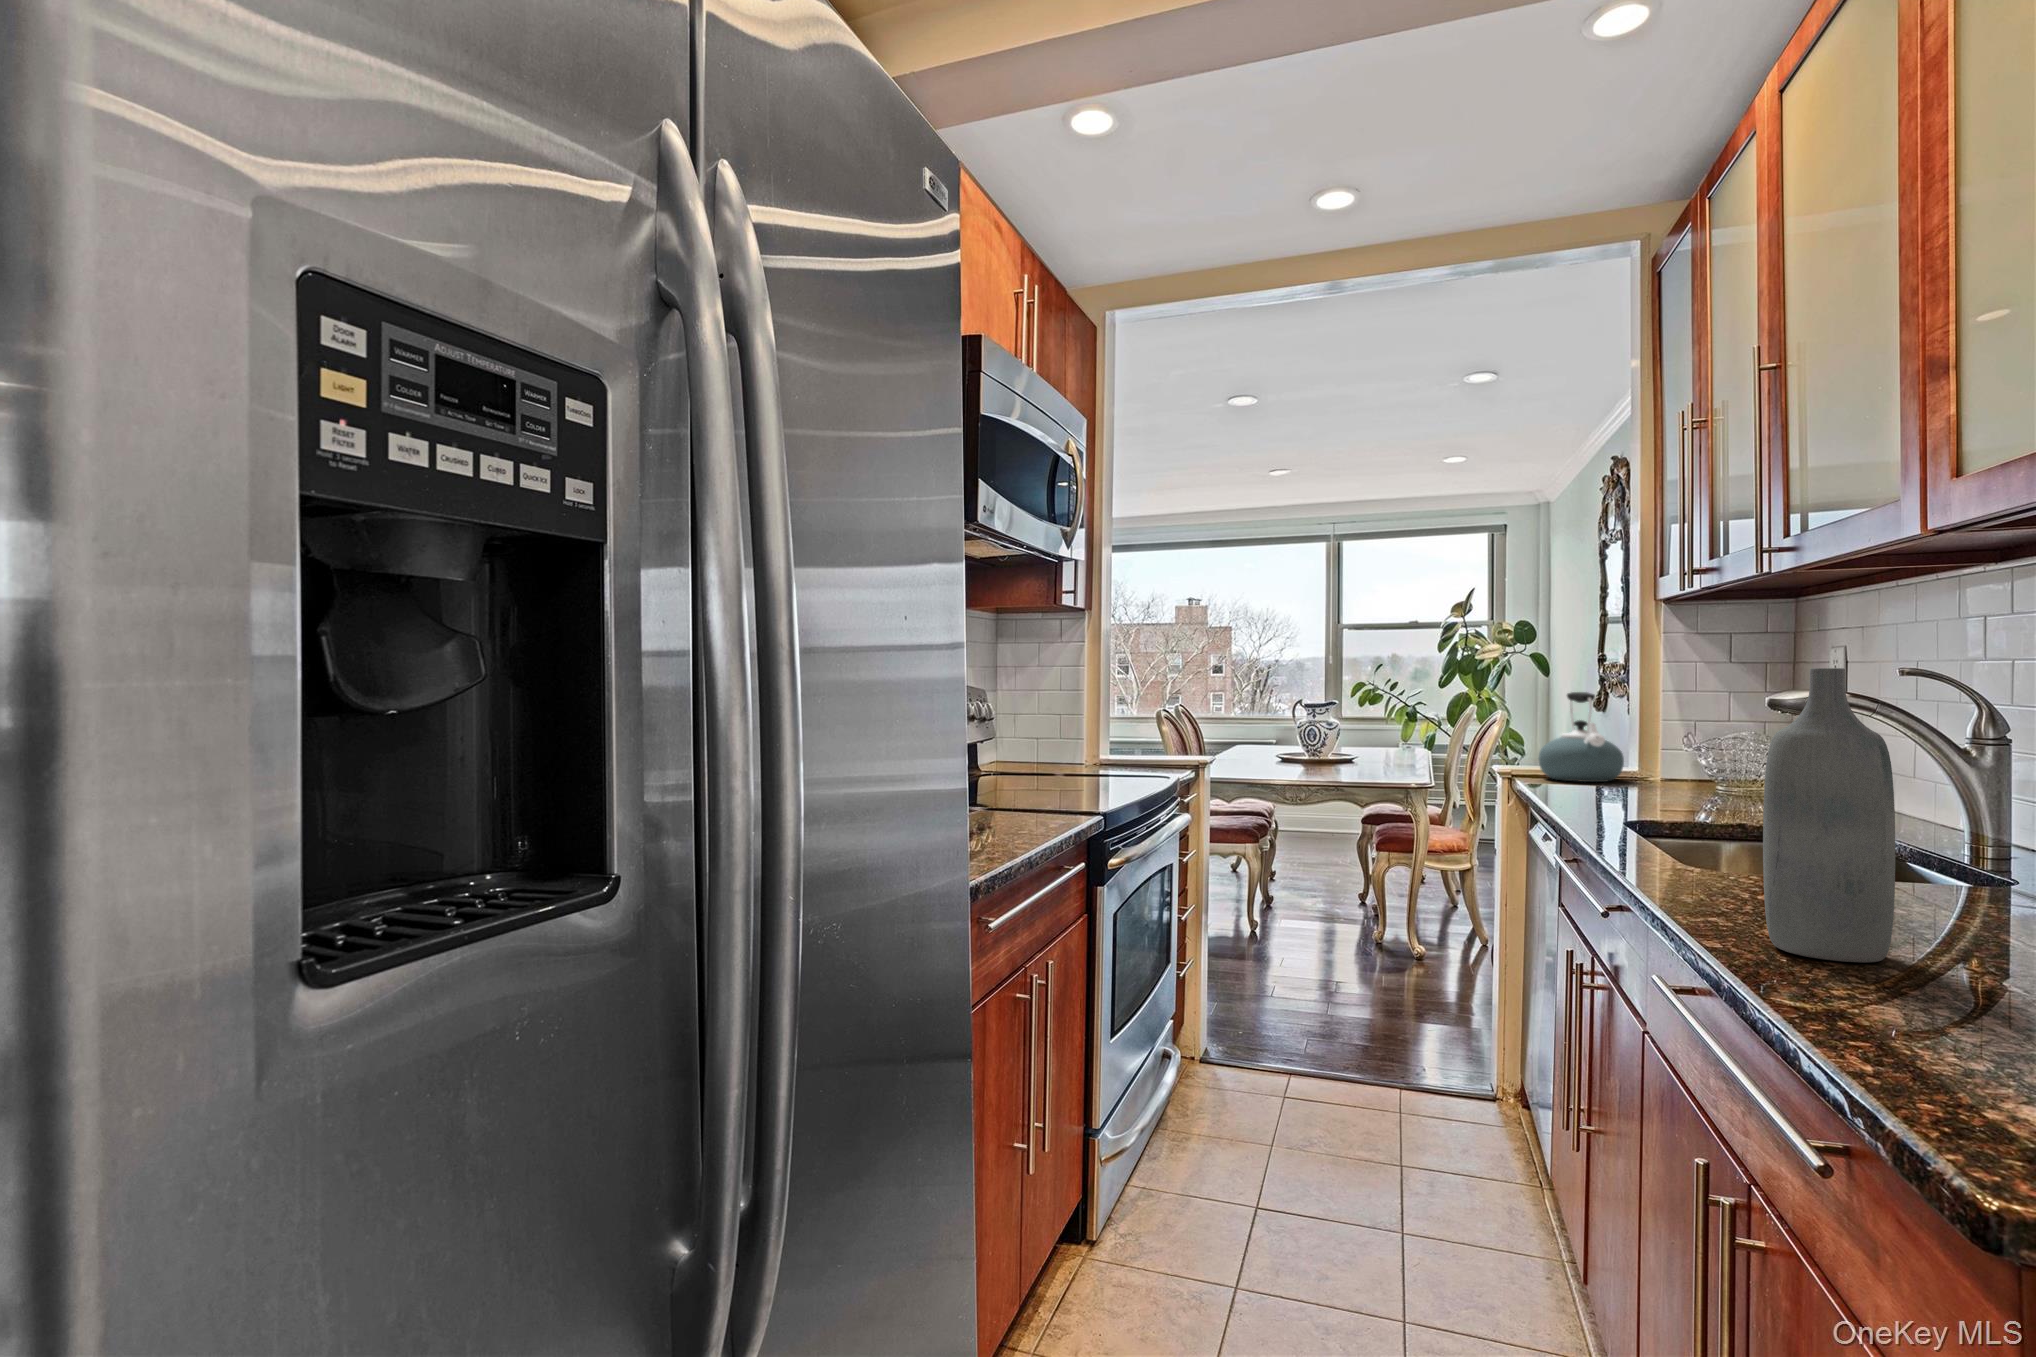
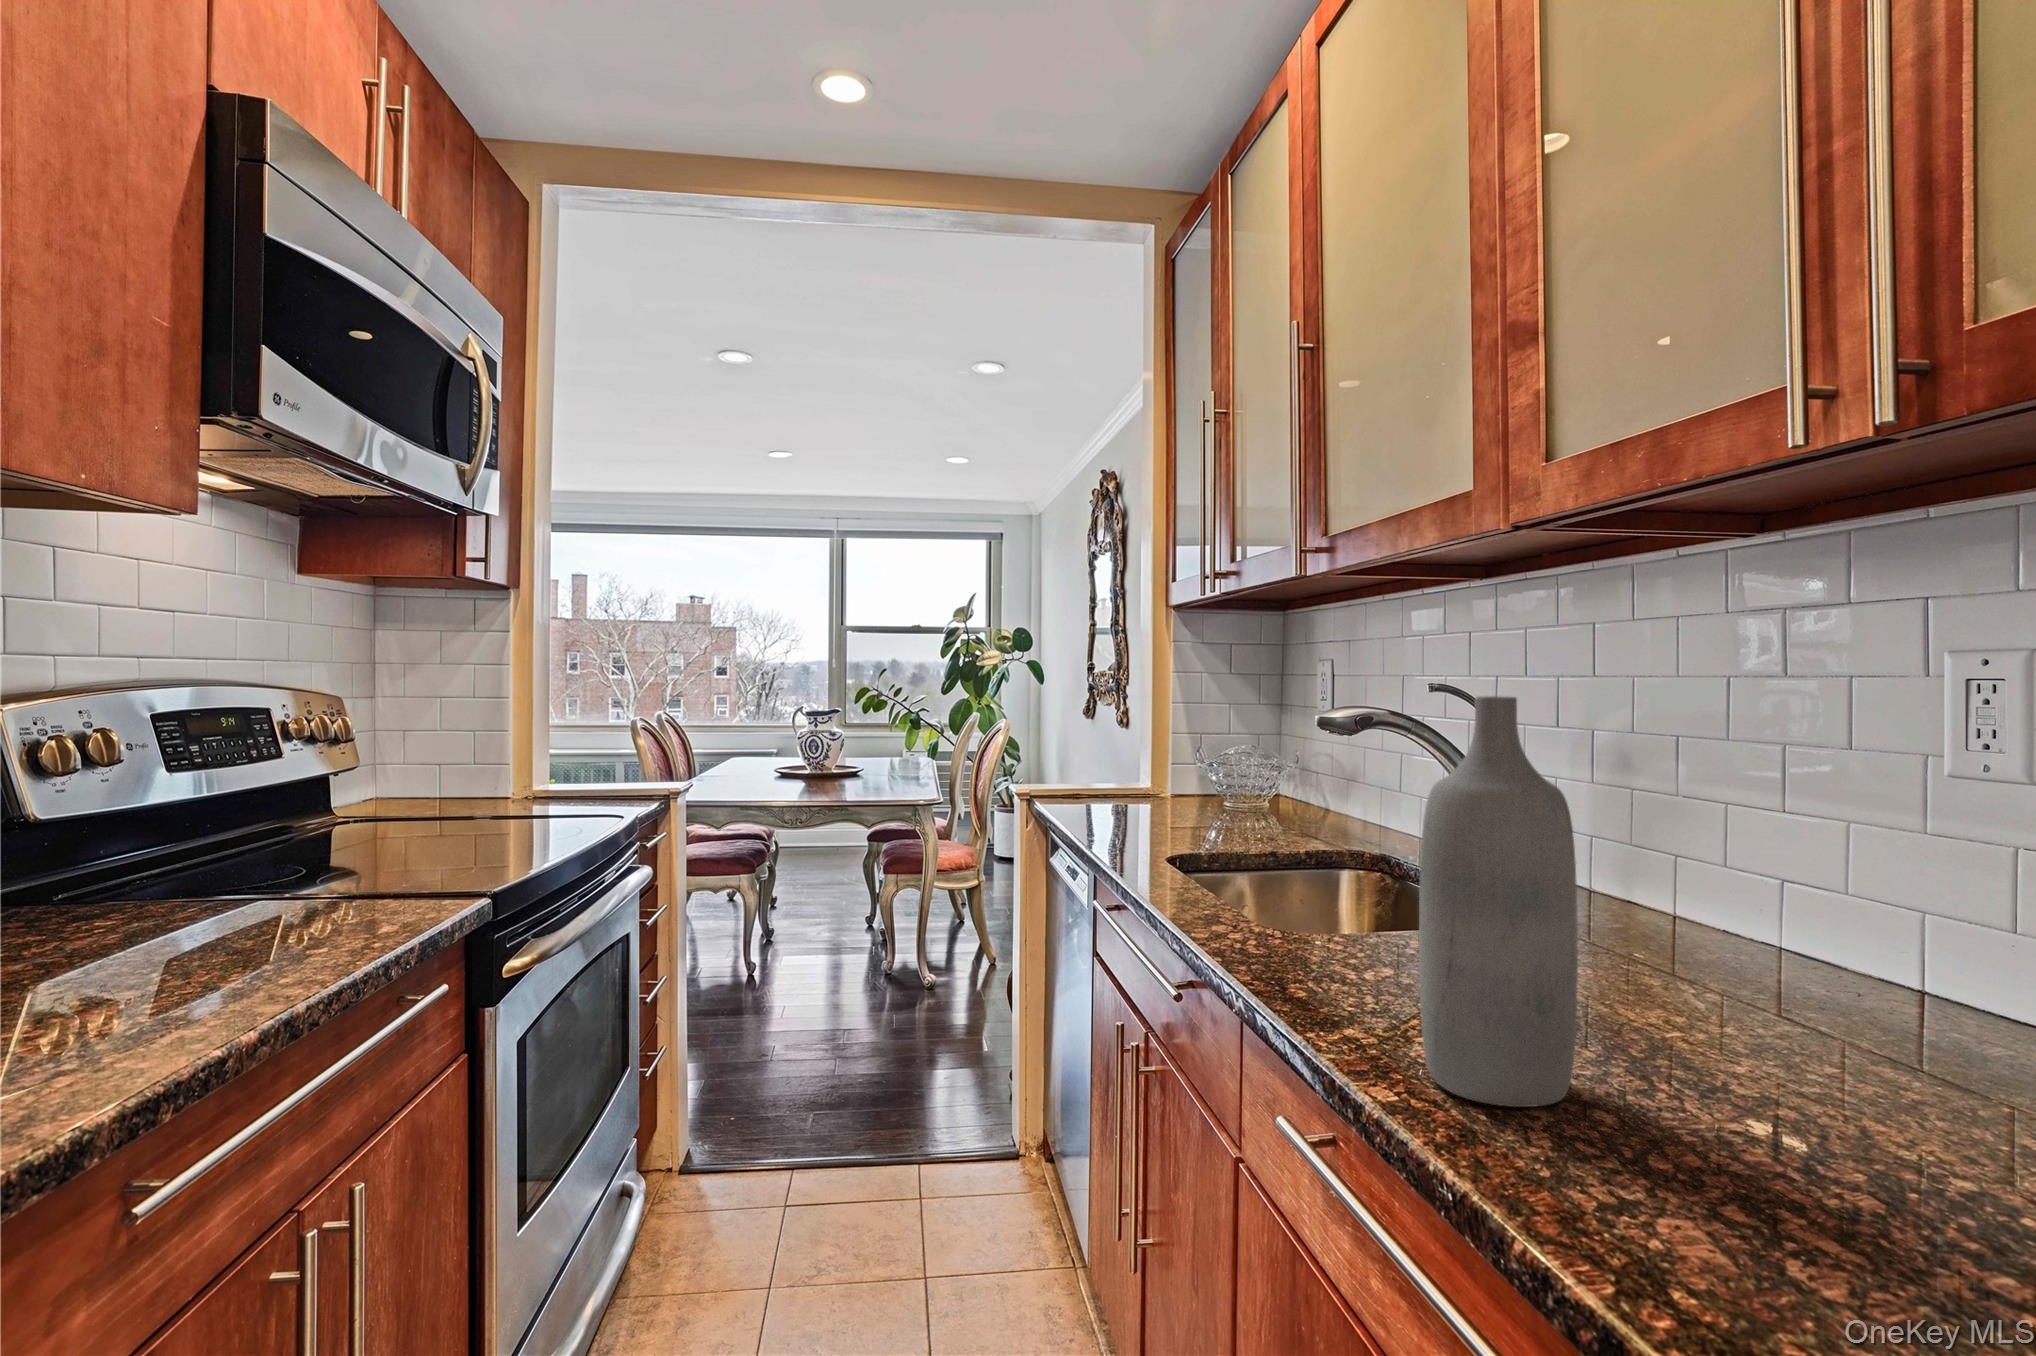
kettle: present [1538,692,1624,782] -> none [1055,704,1136,800]

